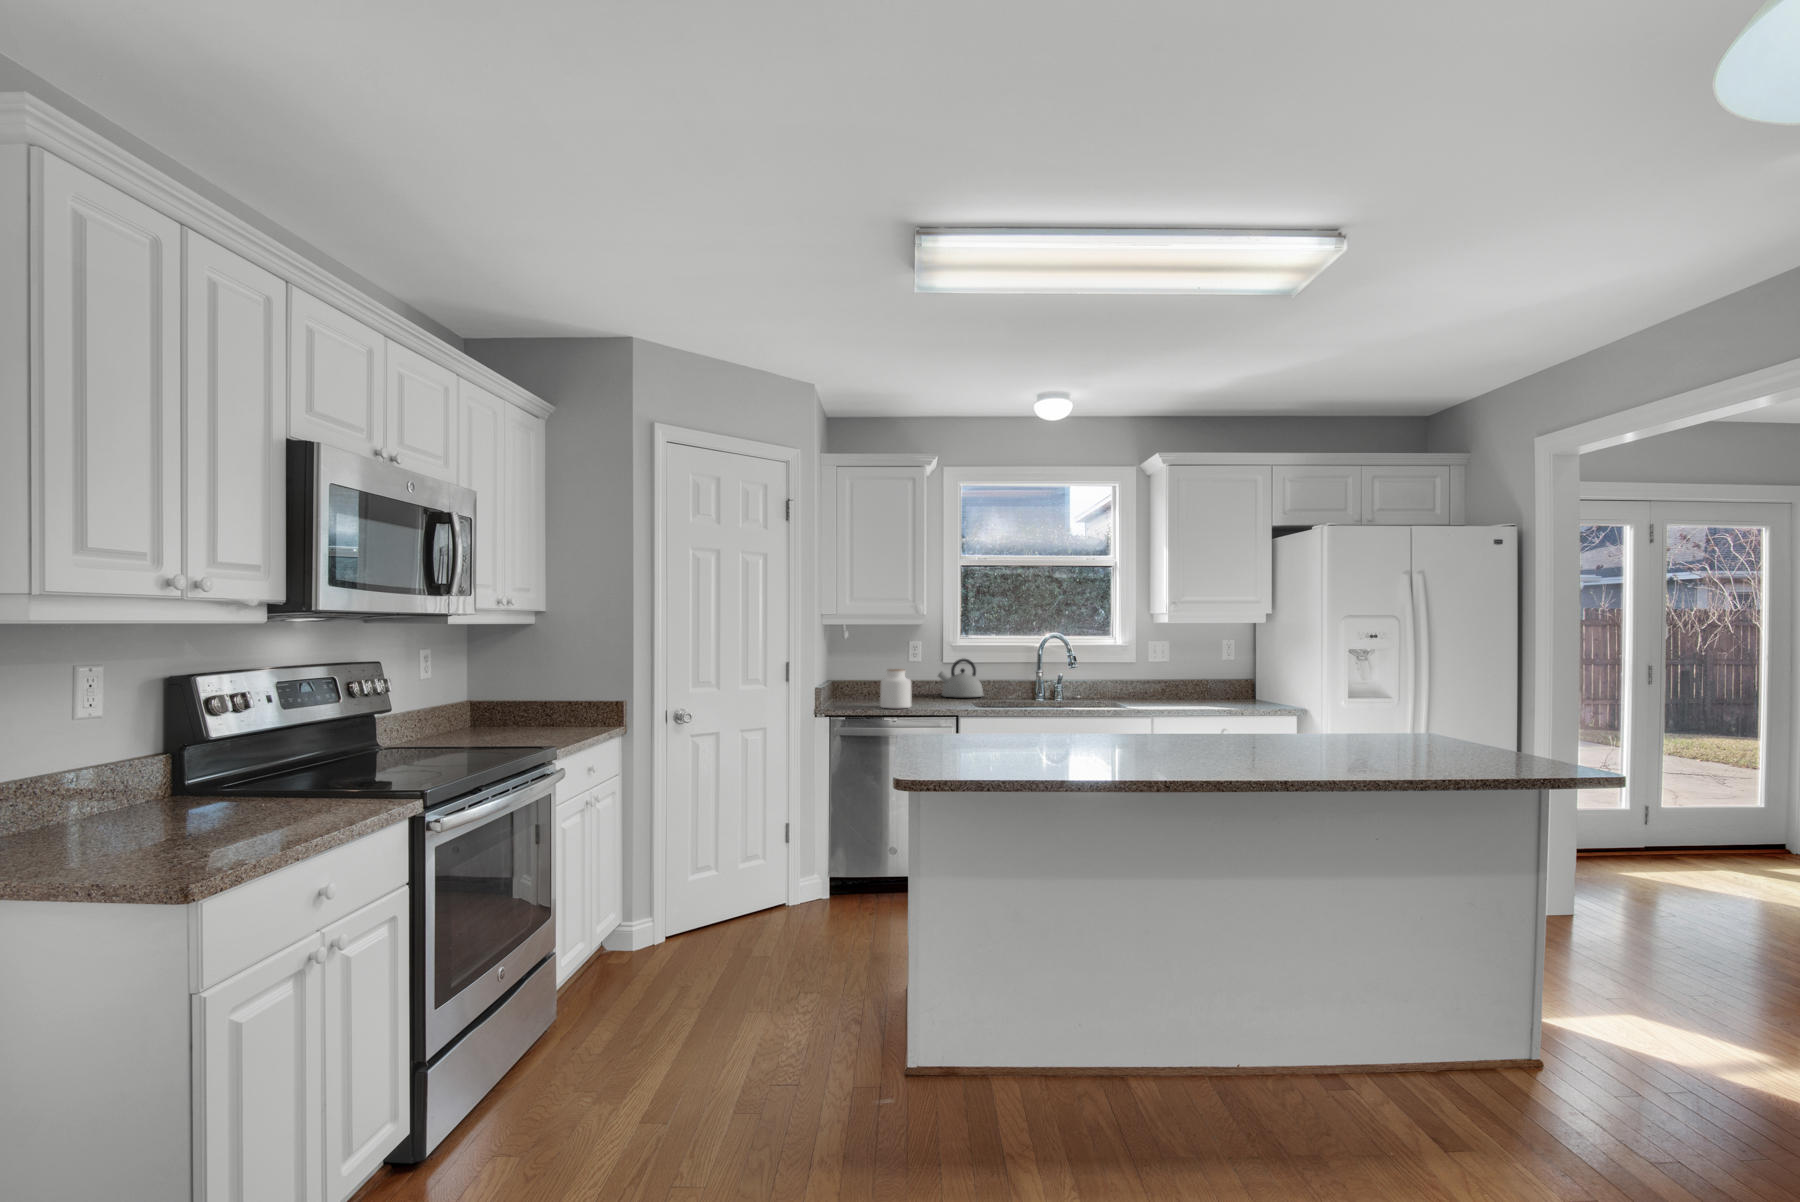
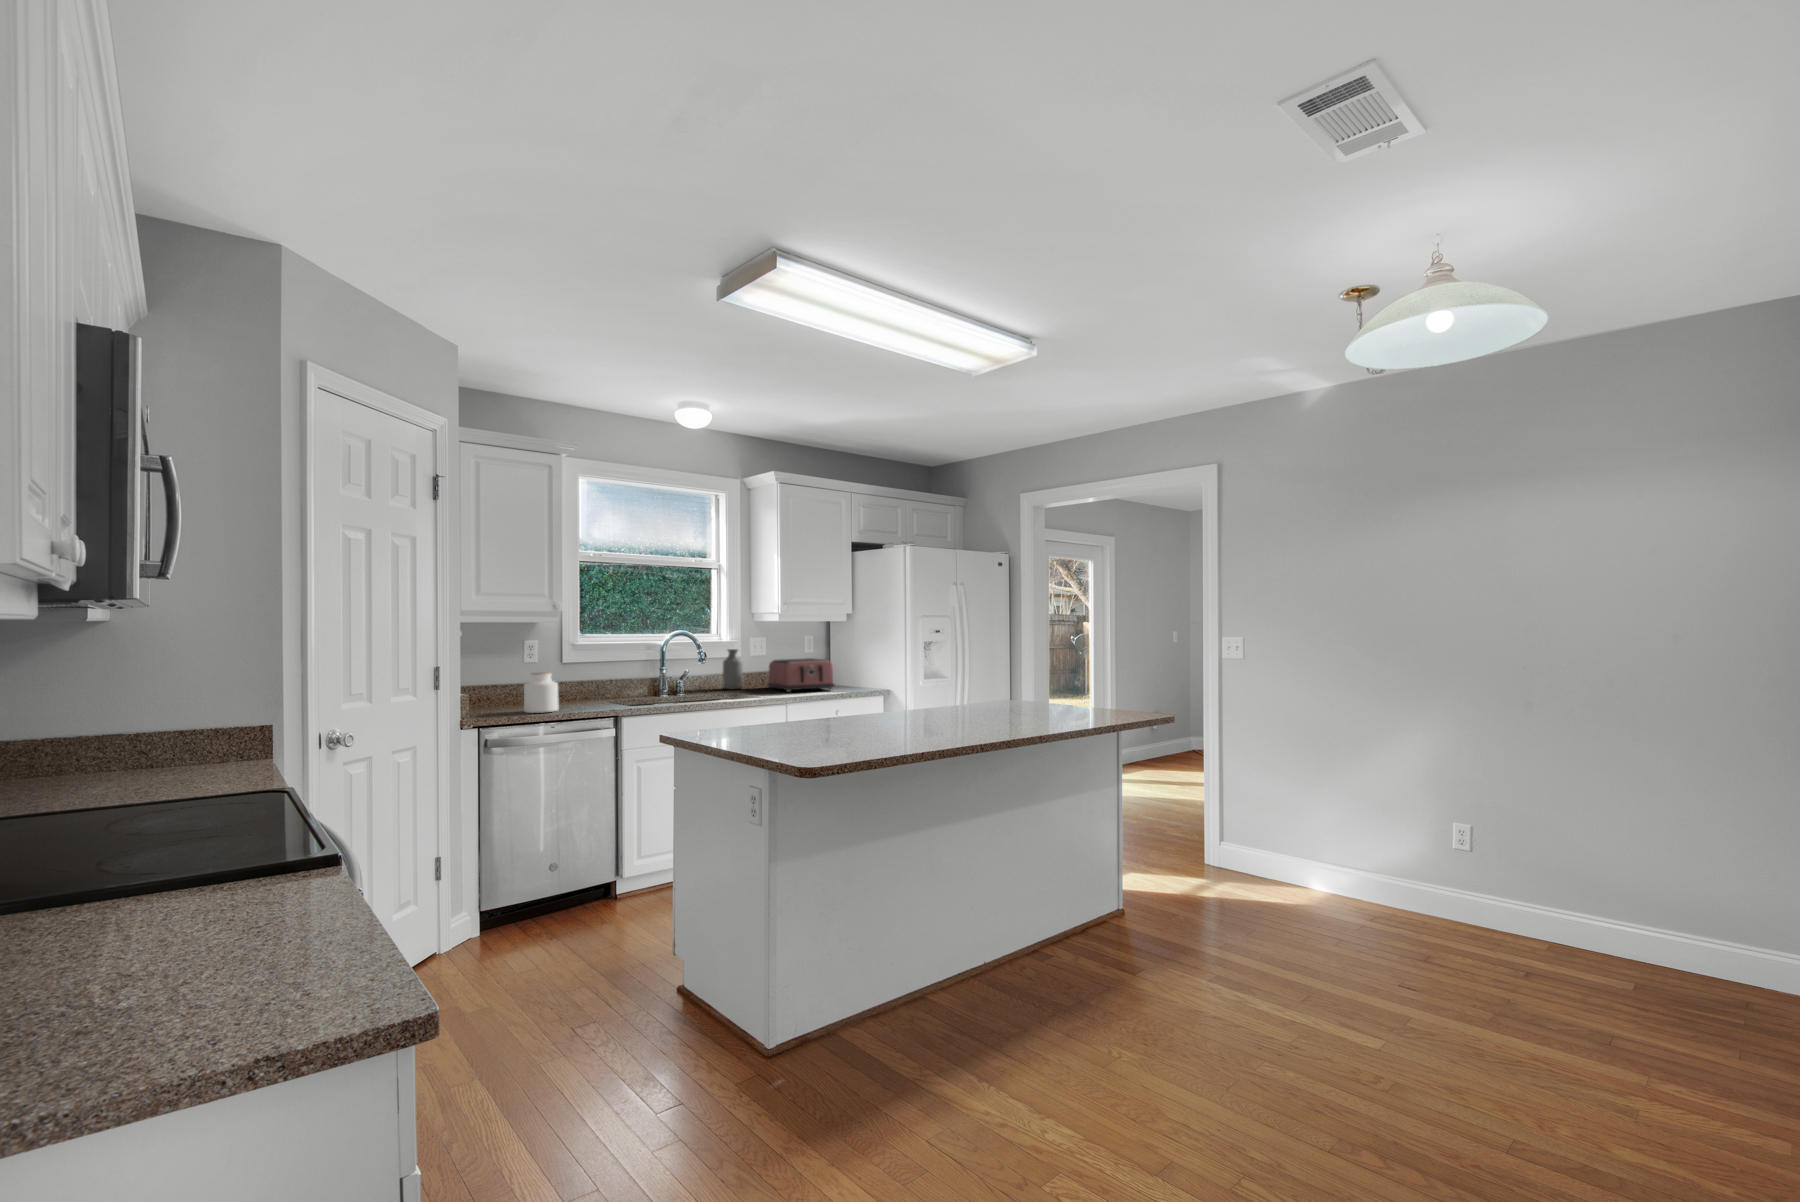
bottle: none [1112,653,1136,698] -> present [723,649,743,689]
kettle: present [938,658,983,697] -> none [562,660,610,699]
toaster: none [1166,667,1238,706] -> present [768,658,834,692]

